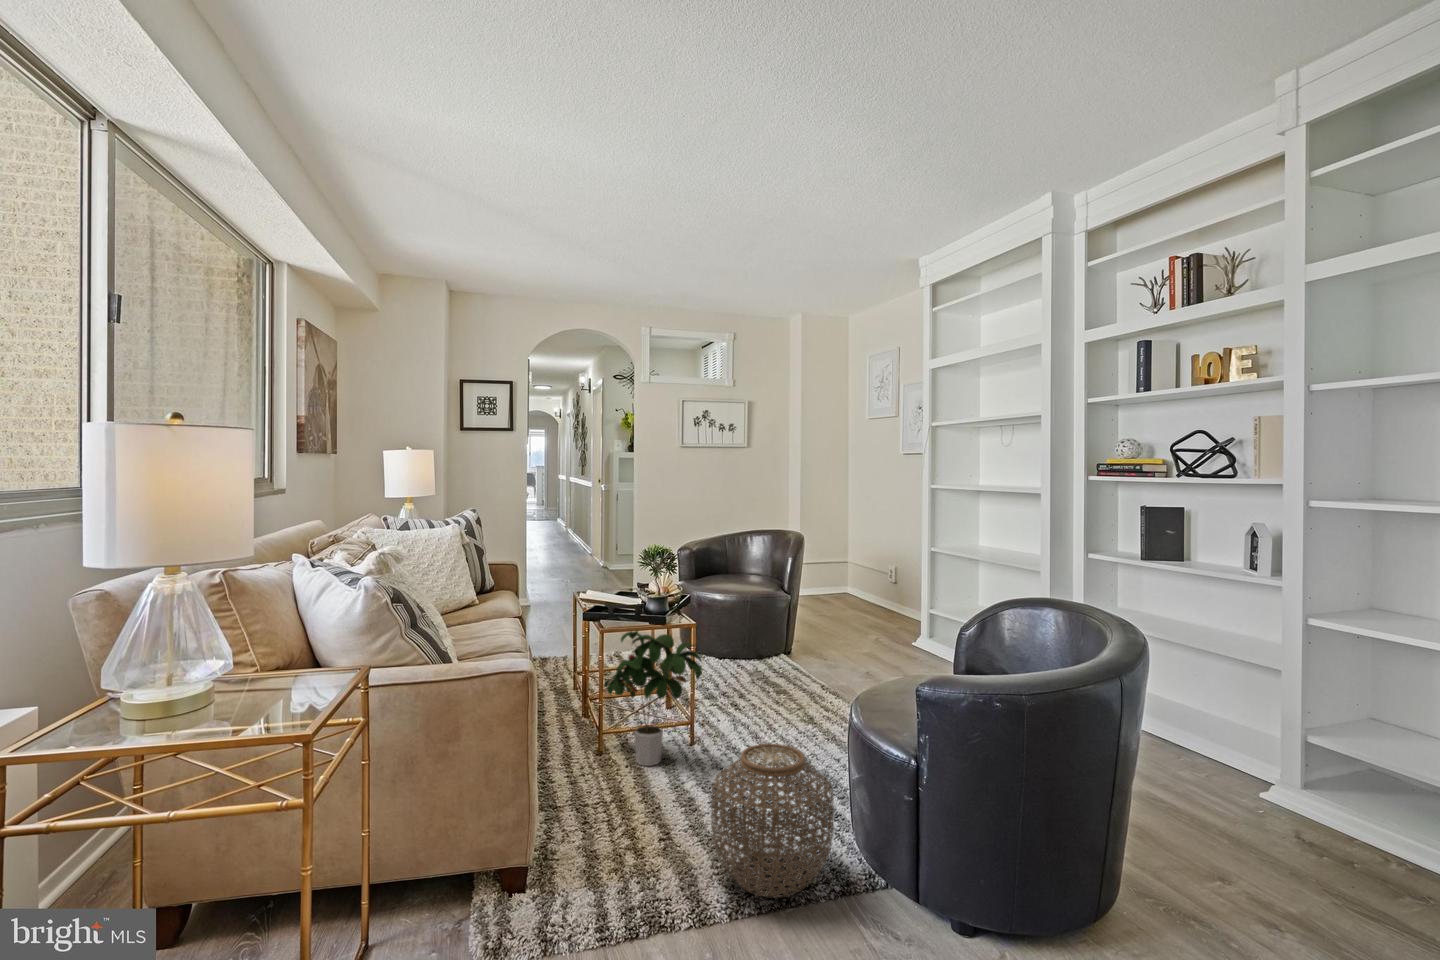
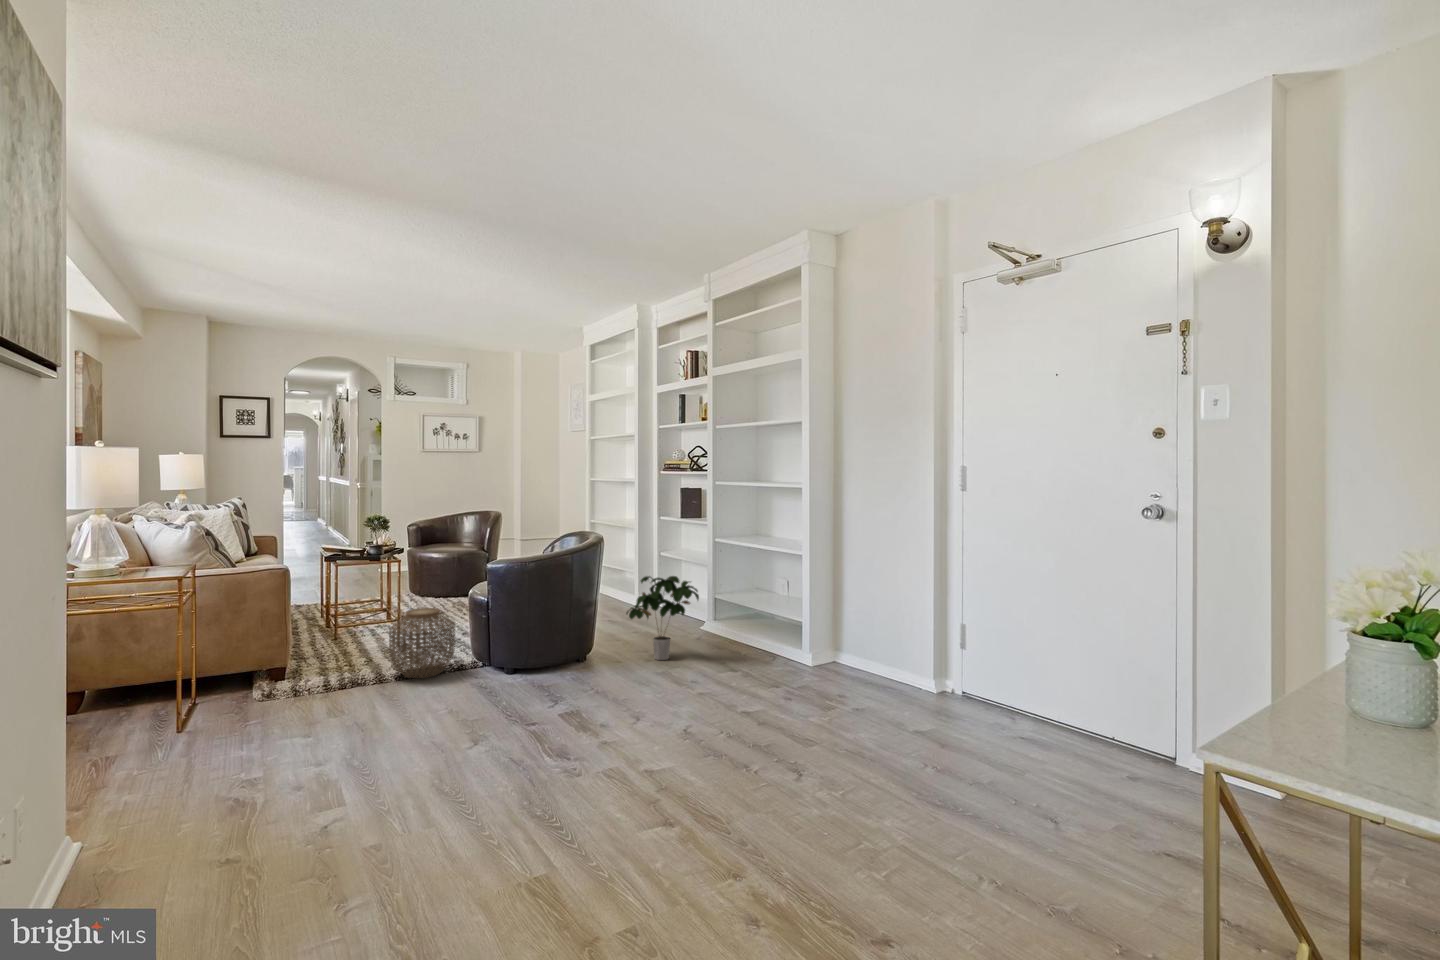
potted plant: present [604,631,702,766] -> present [626,576,699,660]

